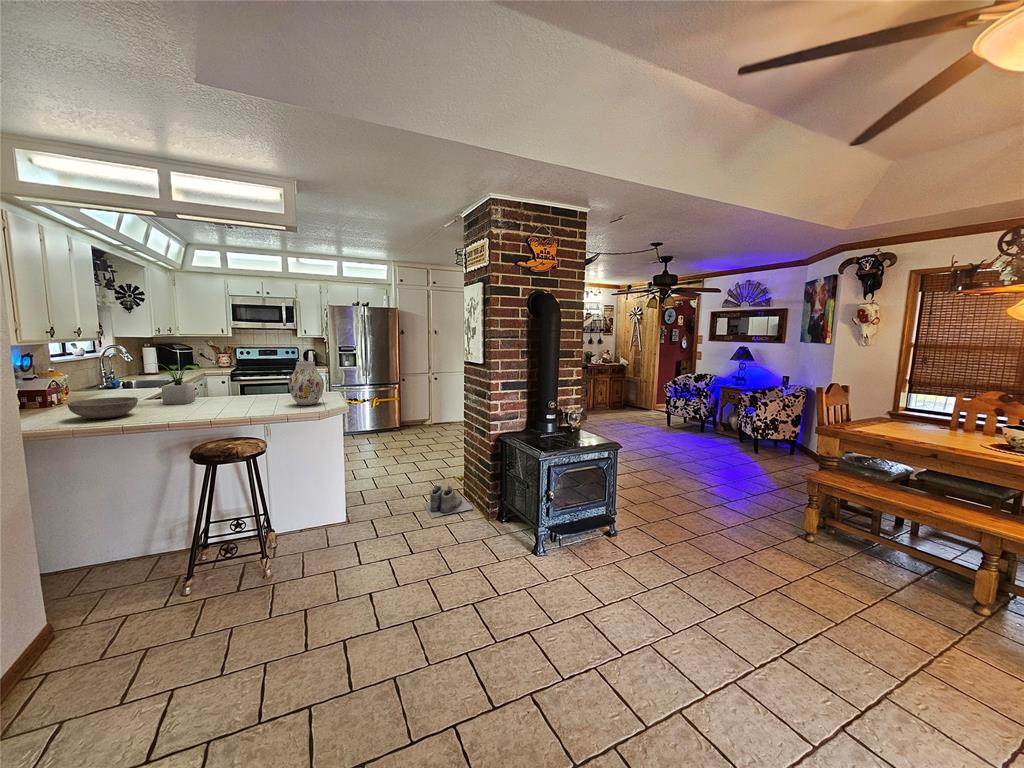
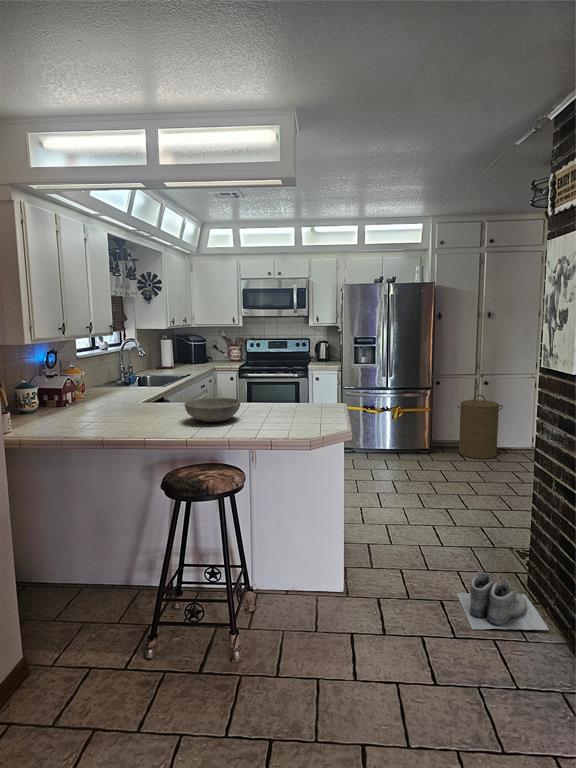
vase: present [288,361,324,405] -> none [274,364,318,426]
potted plant: present [155,363,201,405] -> none [128,362,189,412]
laundry hamper: none [417,387,447,430] -> present [457,395,503,459]
bowl: present [67,397,138,419] -> present [185,398,241,422]

